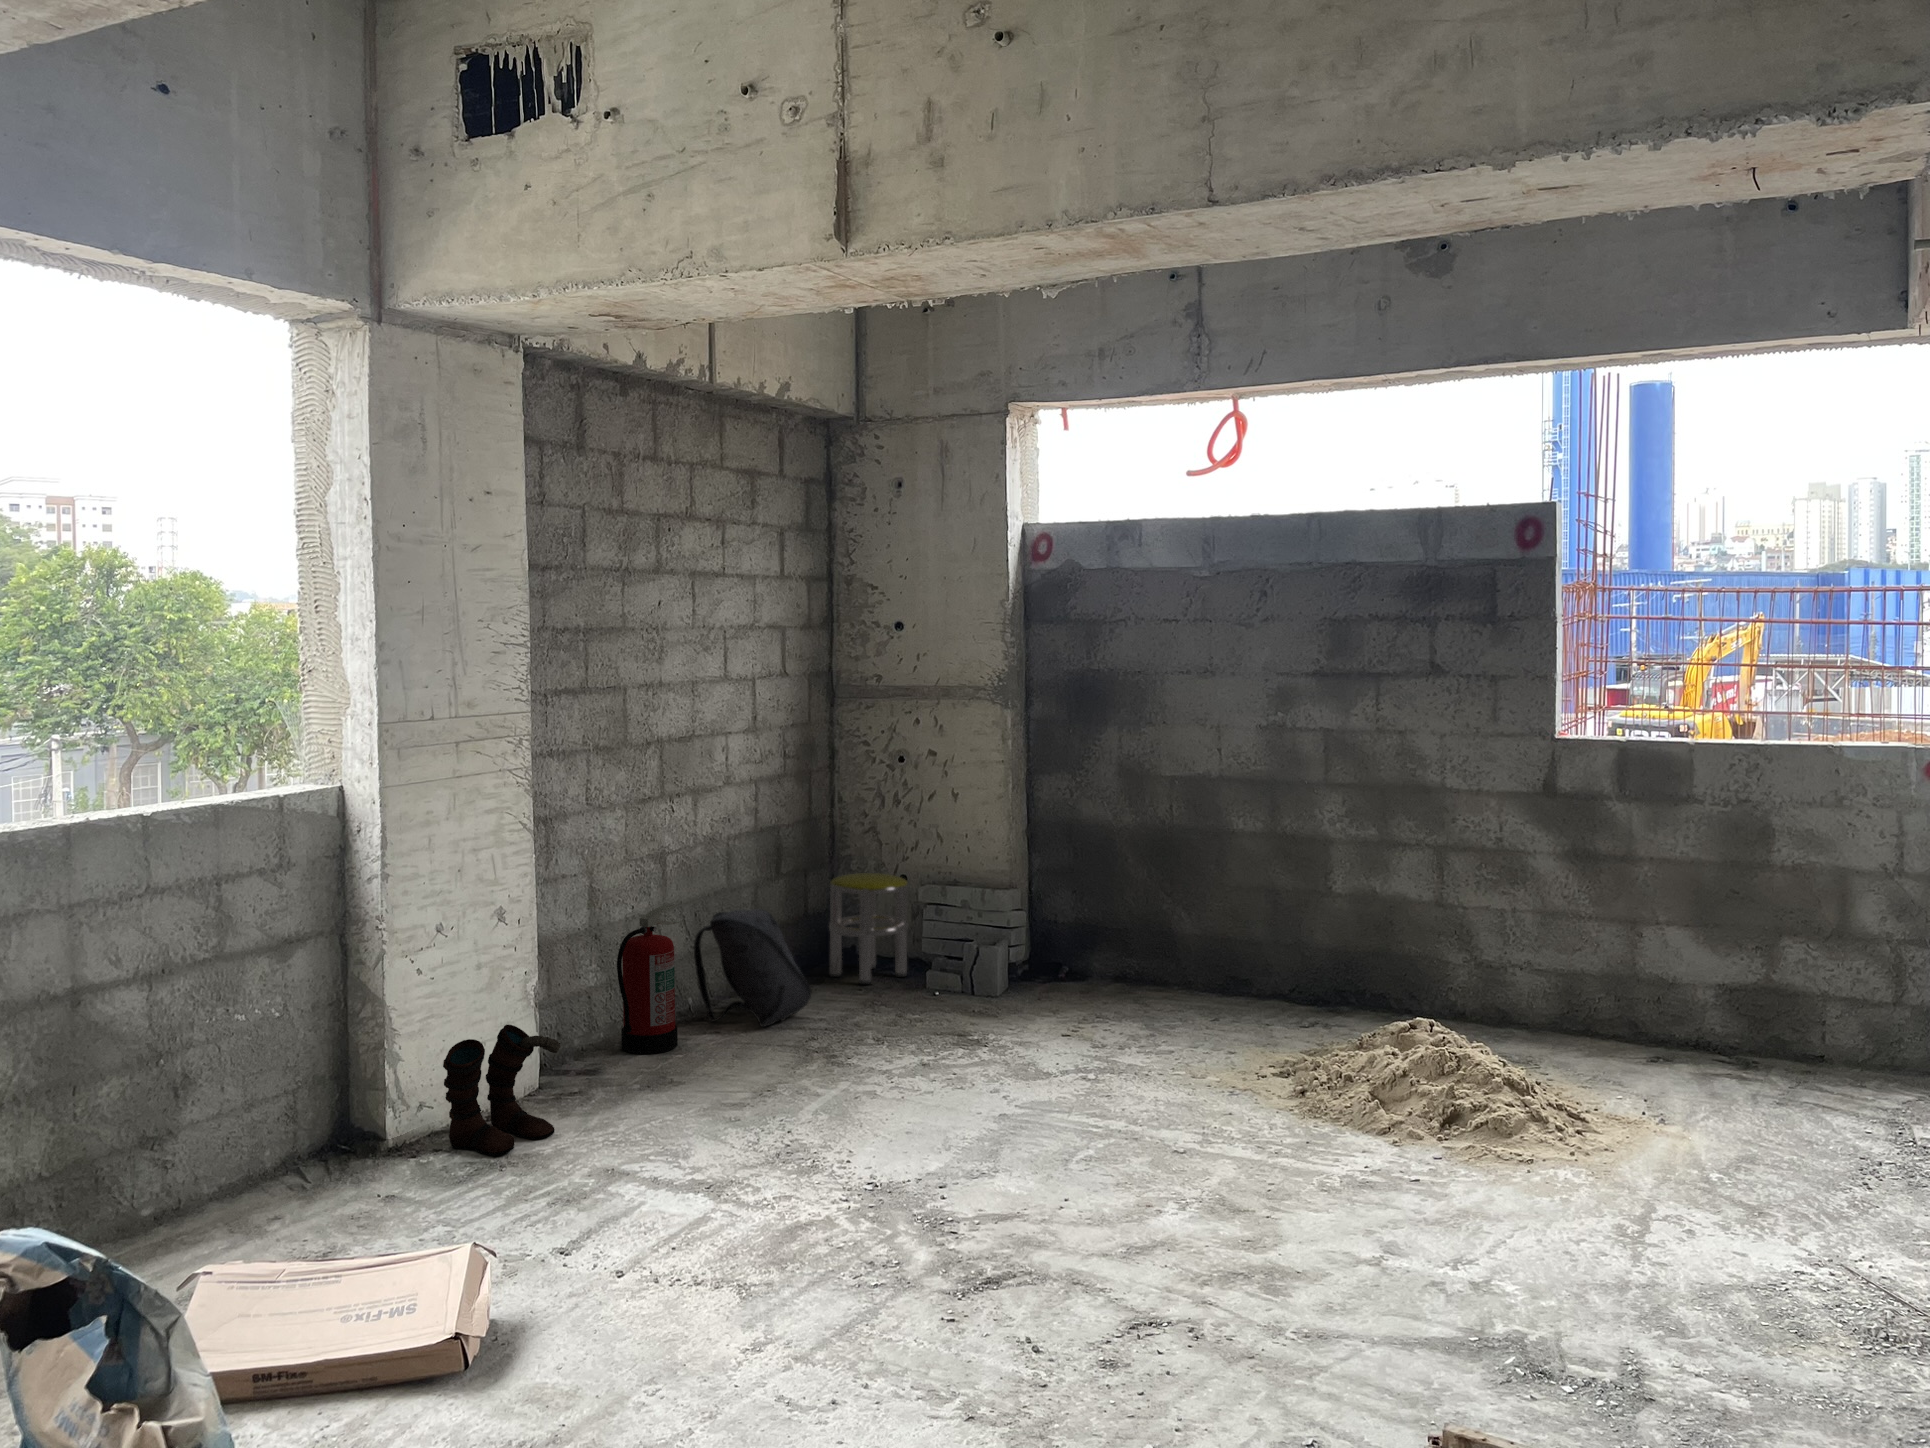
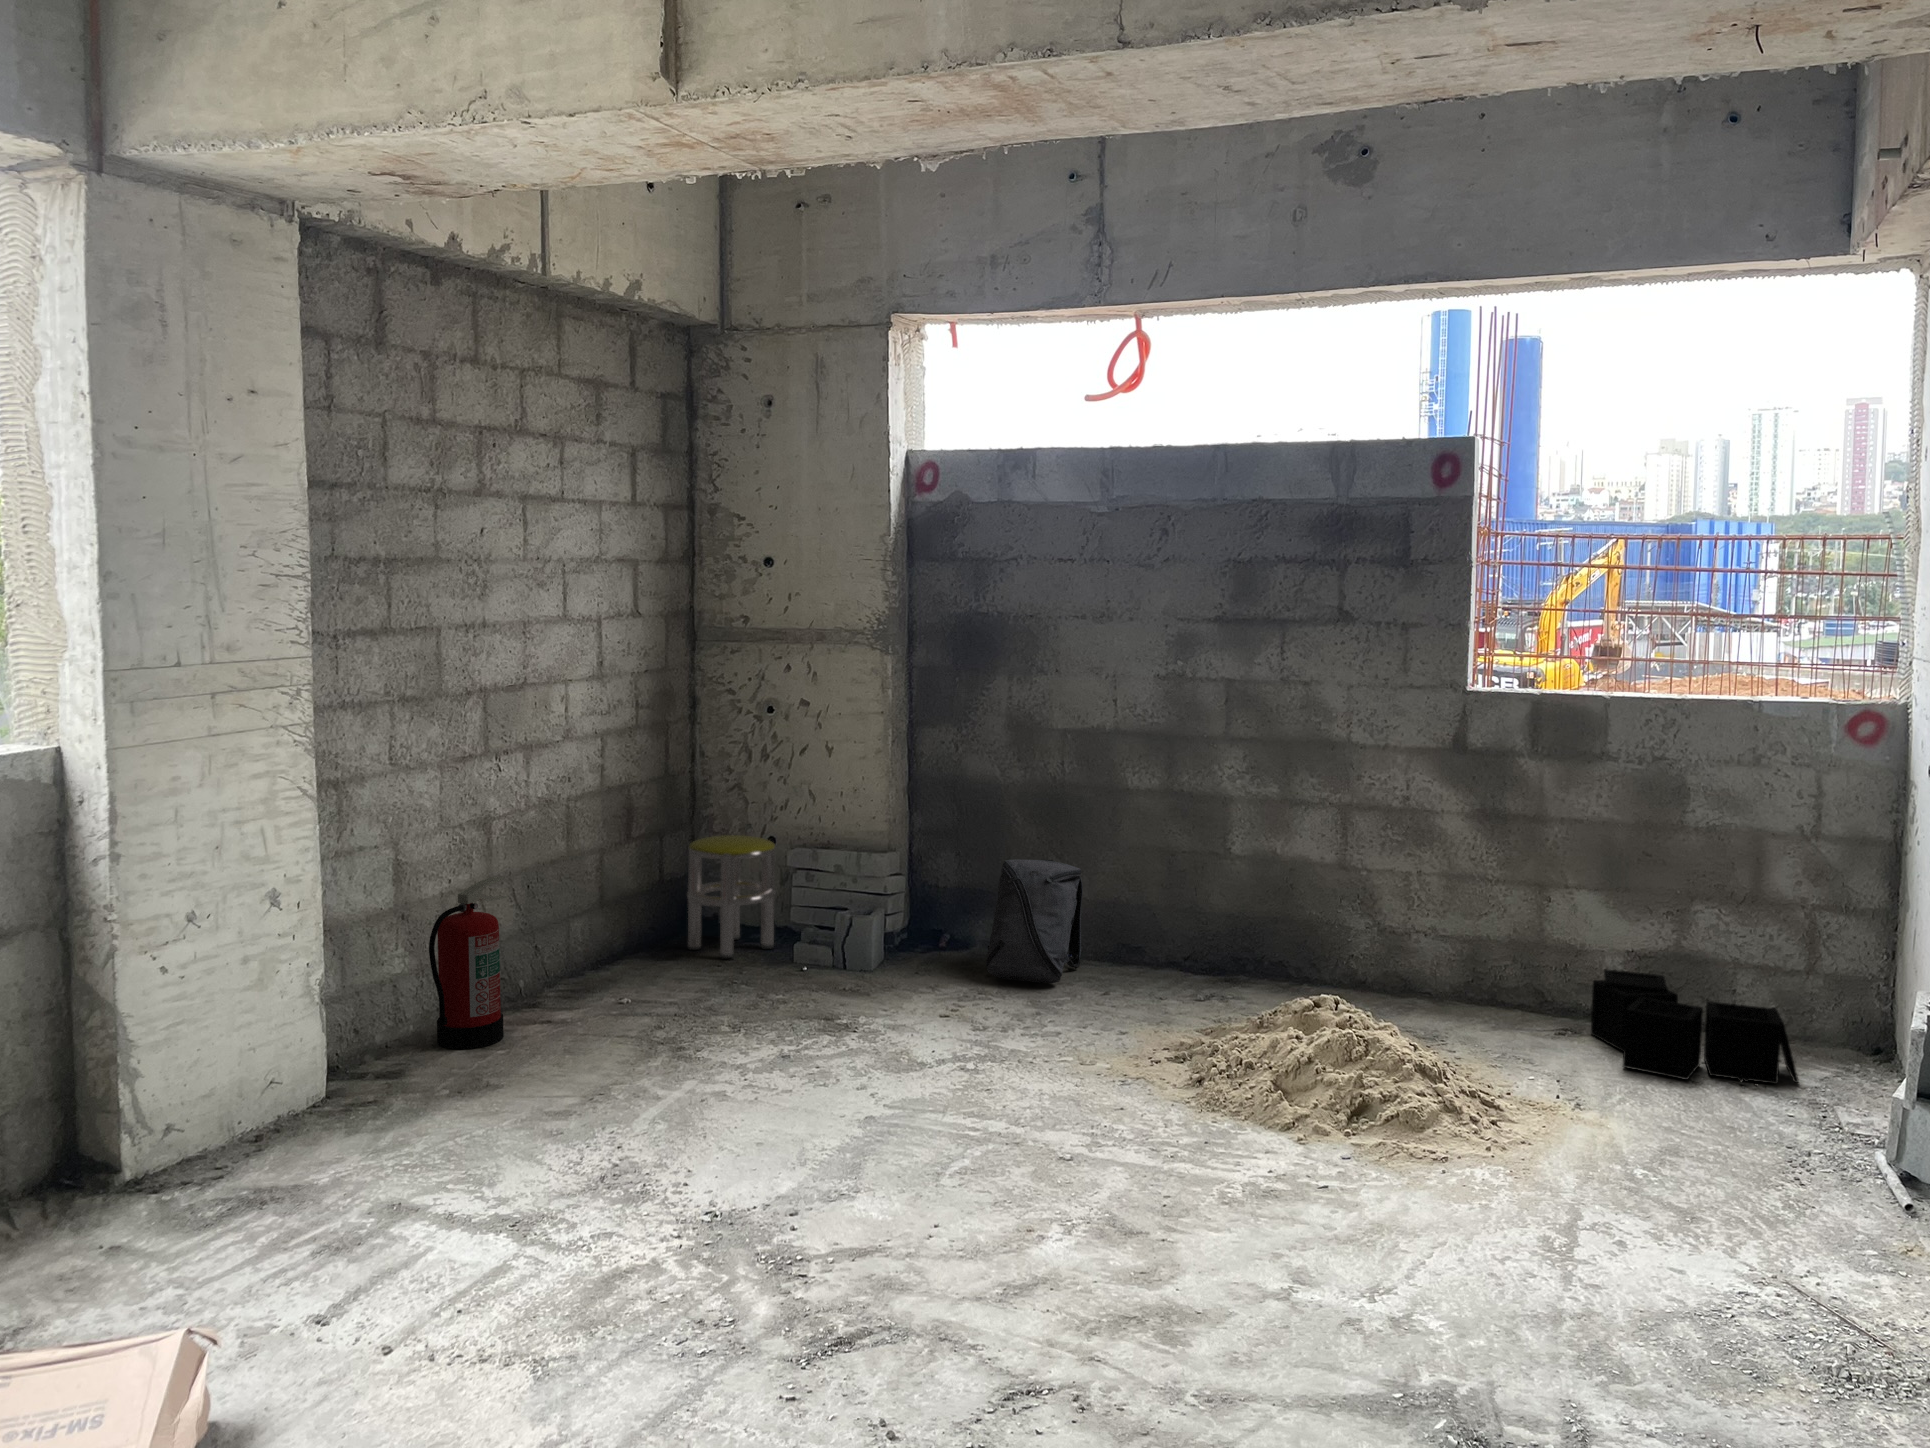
backpack: present [694,909,812,1027] -> present [986,859,1083,983]
storage bin: none [1682,999,1884,1109] -> present [1591,969,1799,1088]
boots: present [443,1025,560,1156] -> none [195,1028,348,1188]

